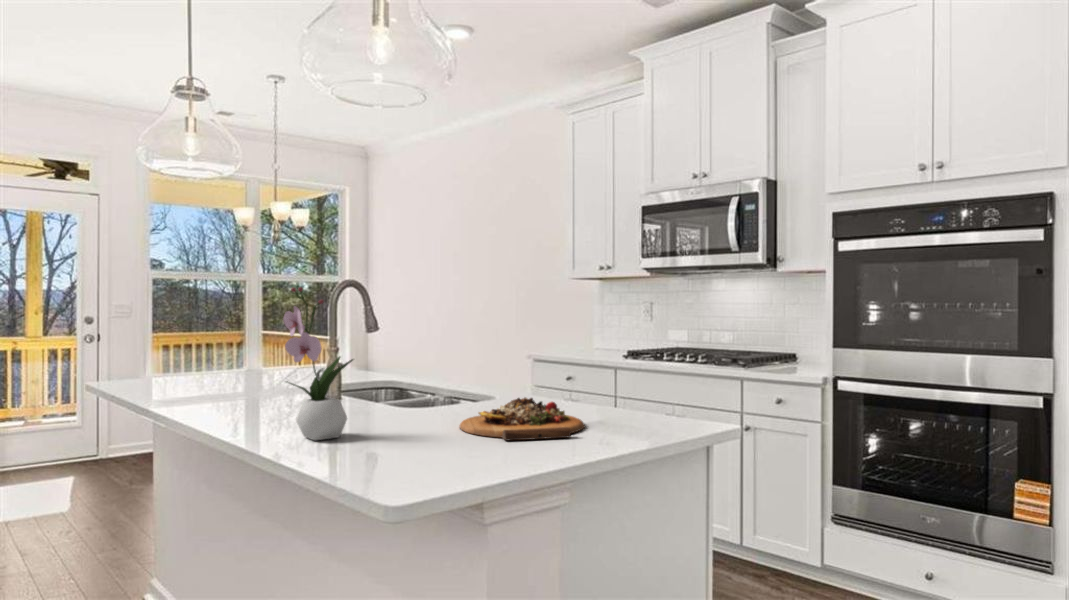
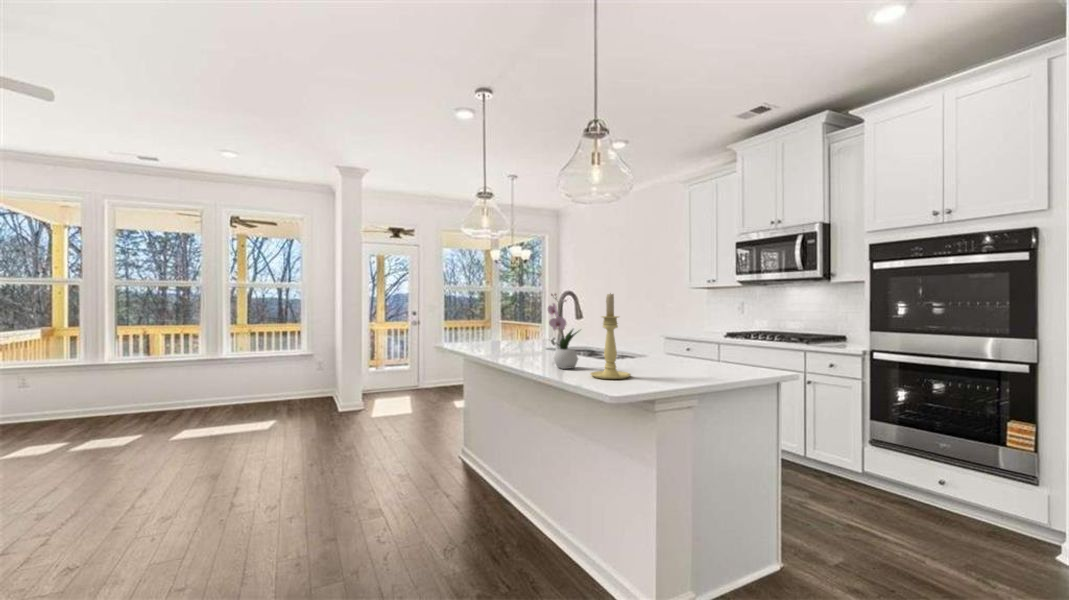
candle holder: none [362,286,446,464] -> present [590,293,631,379]
cutting board: present [460,398,585,441] -> none [634,352,704,373]

